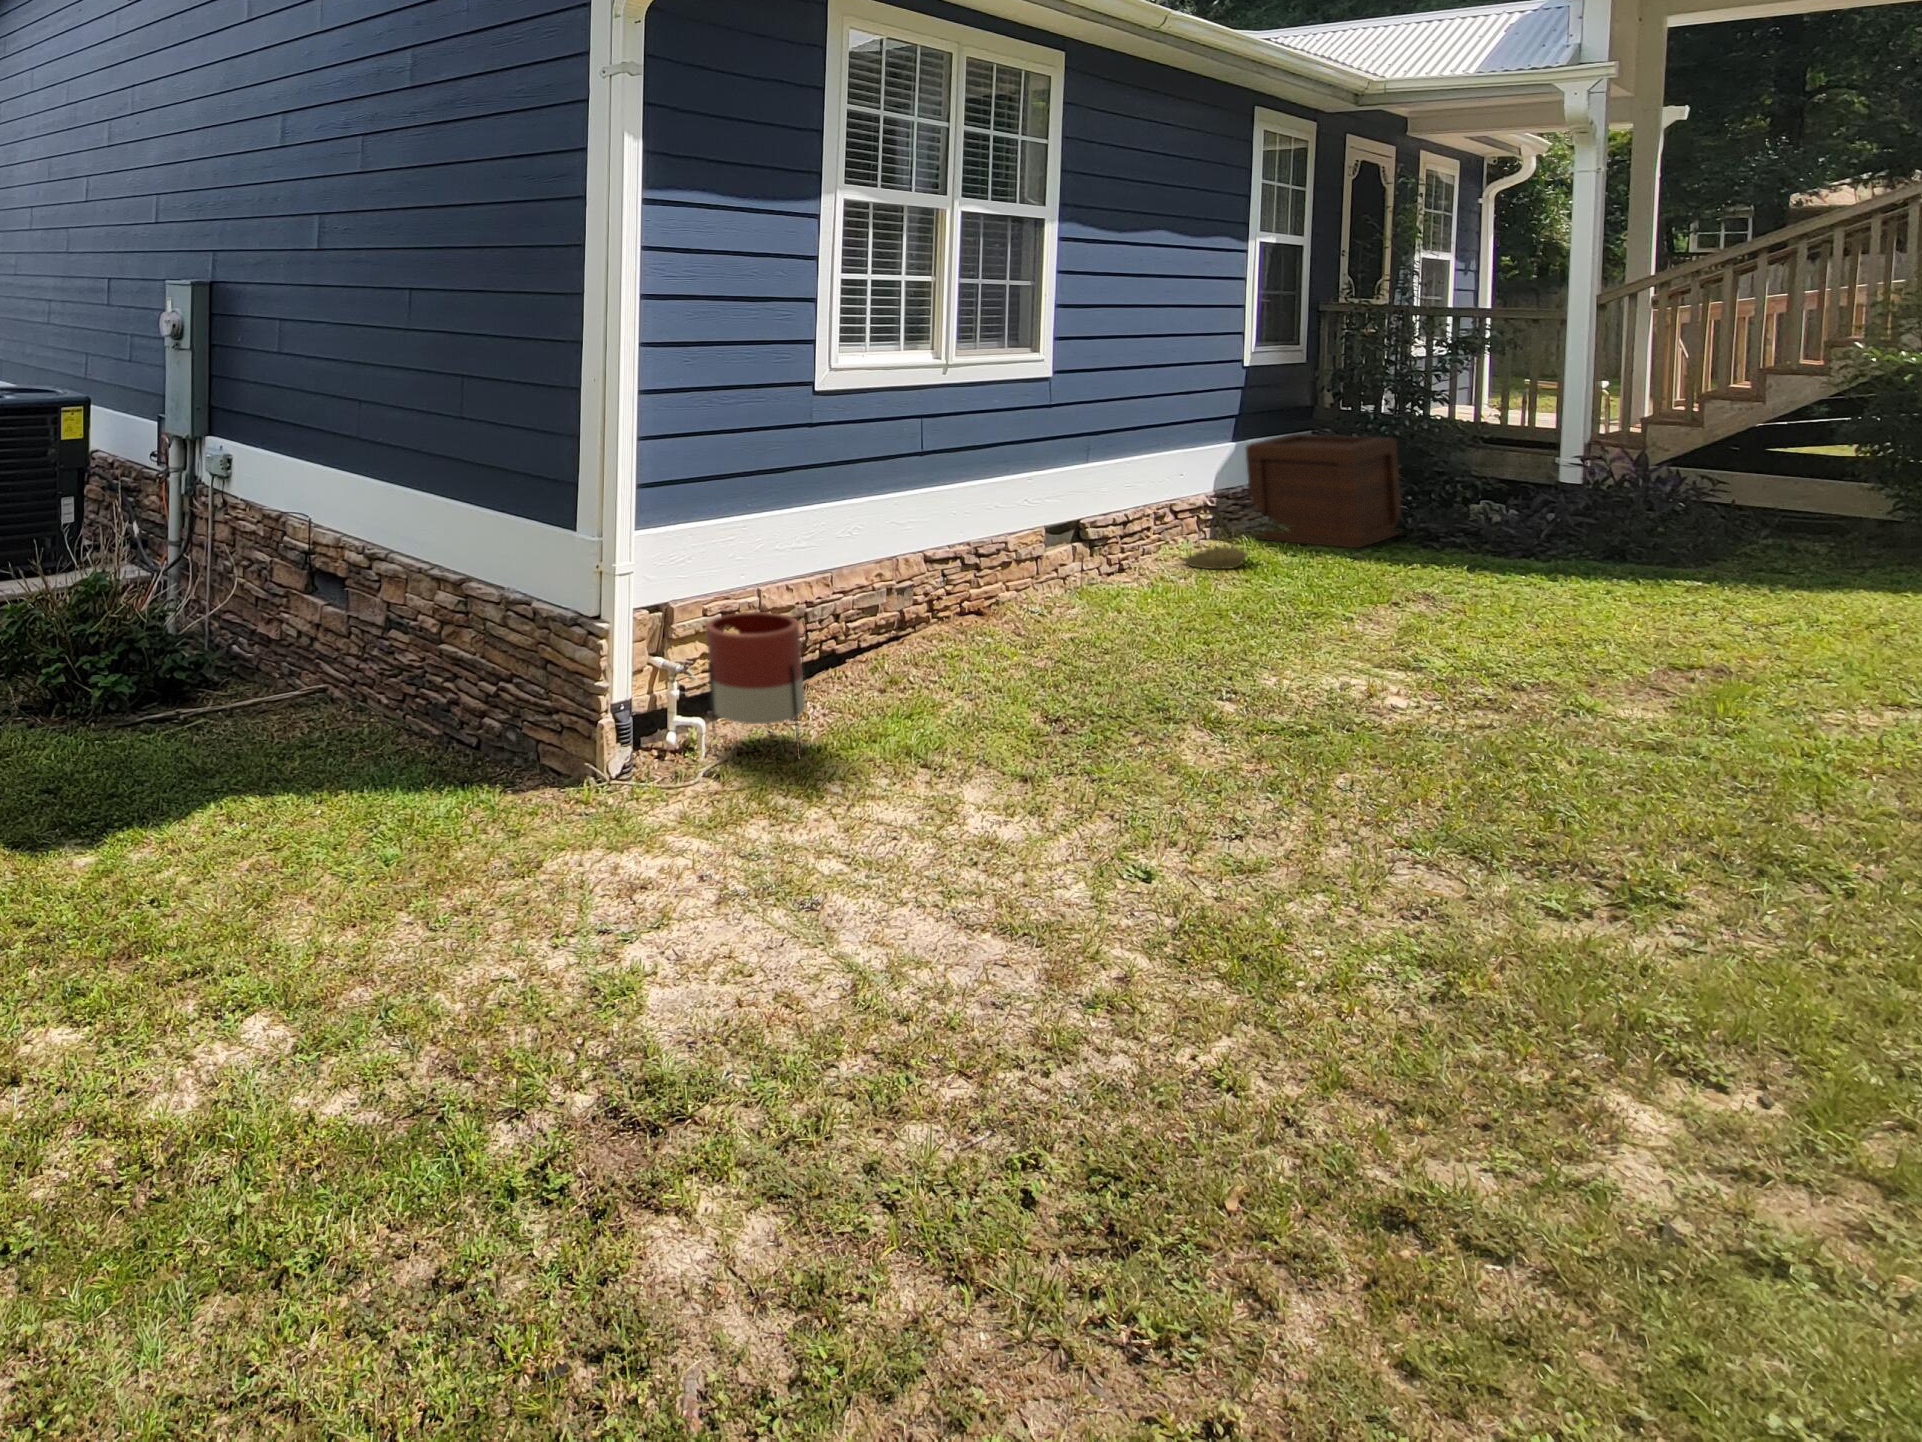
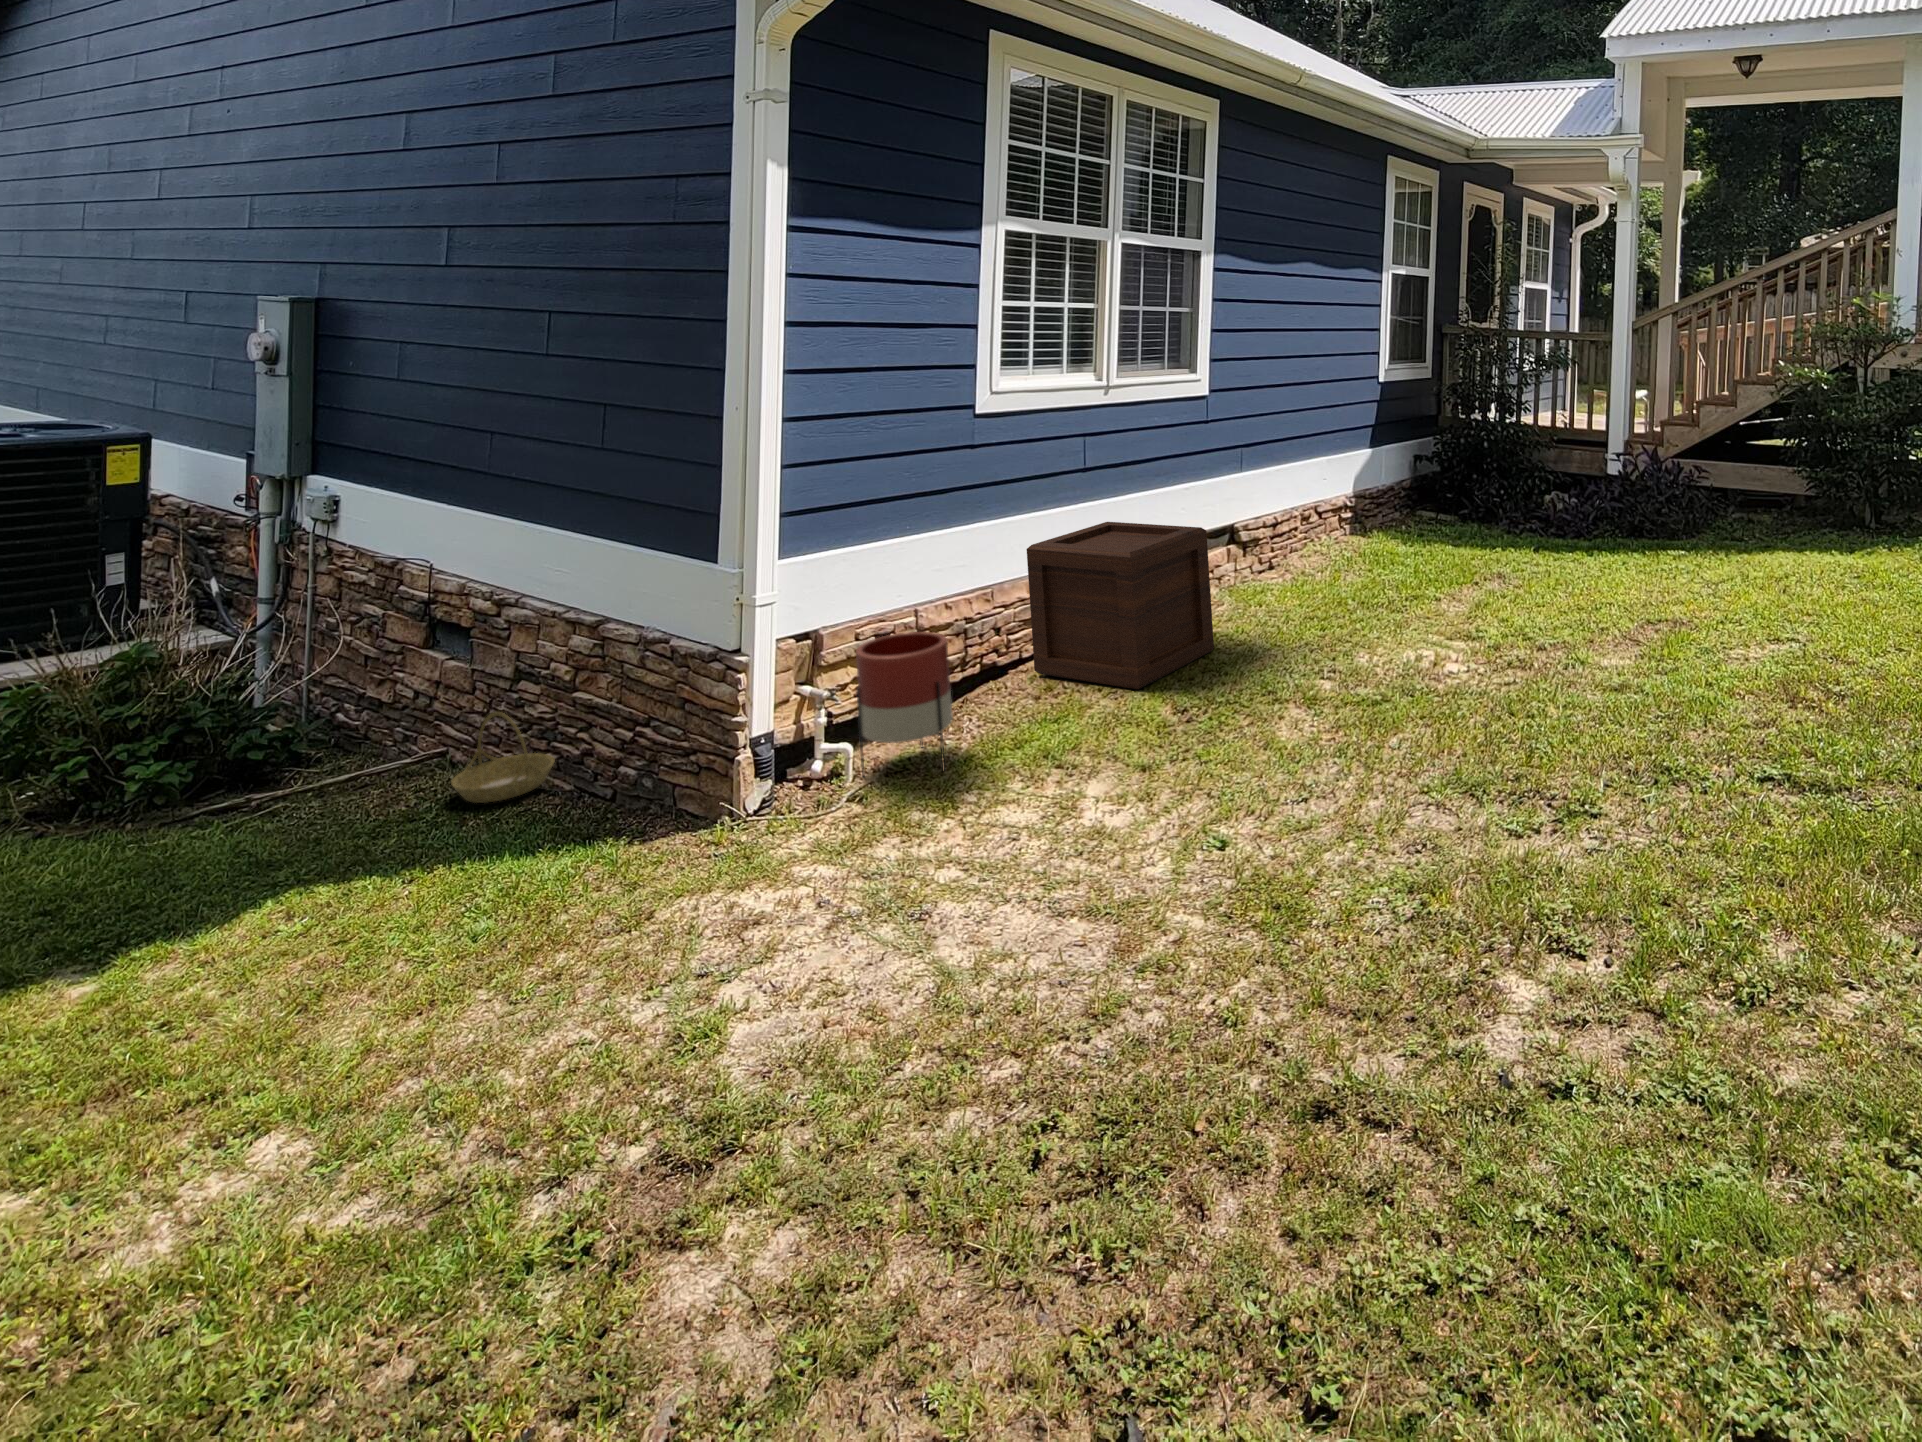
wooden crate: present [1246,434,1402,548] -> present [1027,522,1214,689]
basket: present [1184,513,1247,569] -> present [451,712,555,803]

